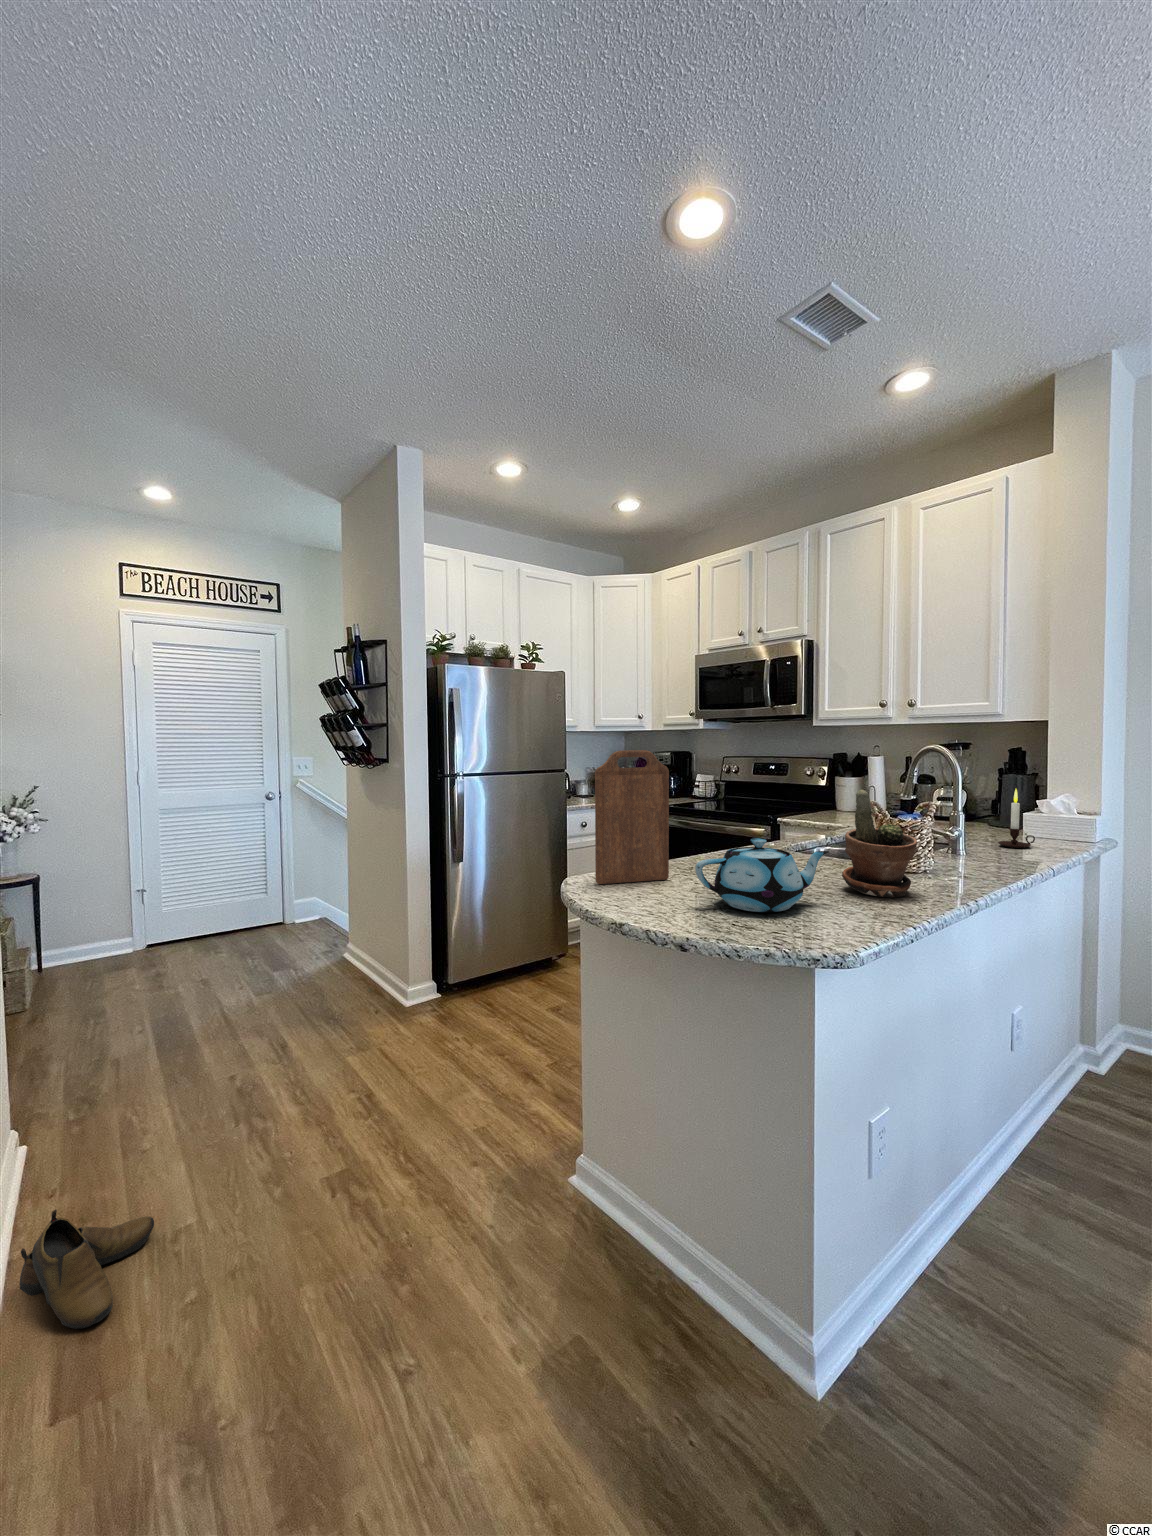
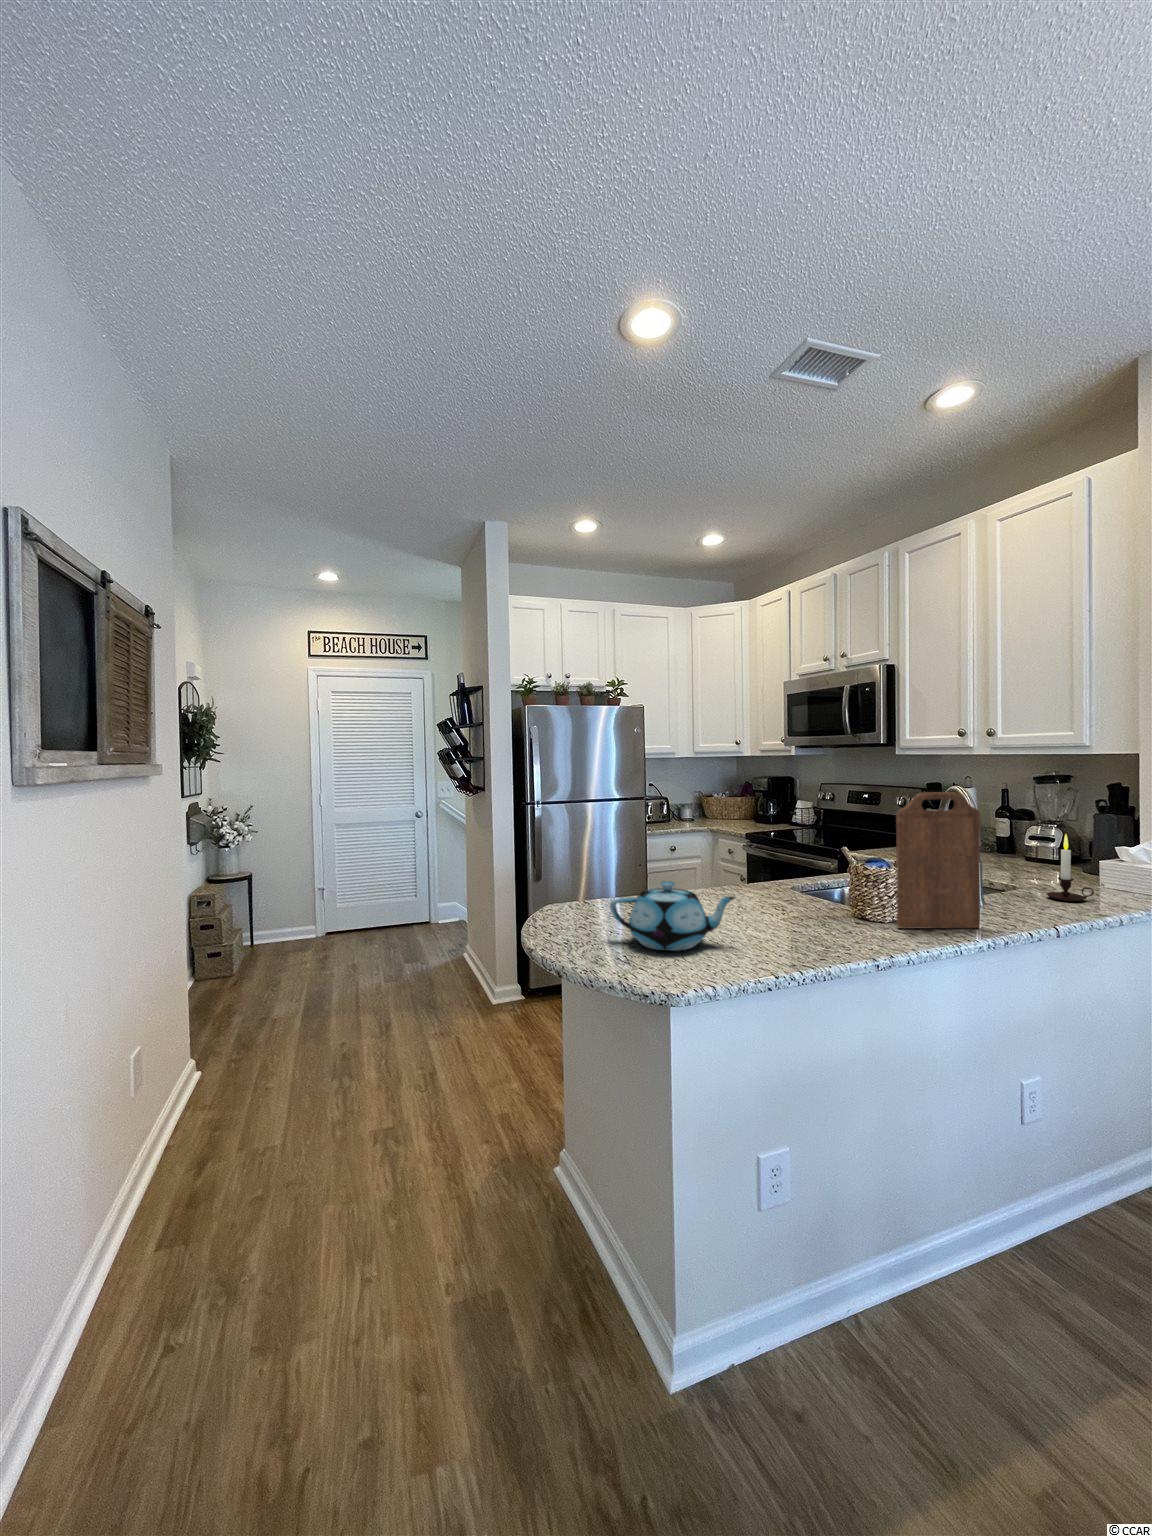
cutting board: present [595,750,669,884] -> present [896,792,980,928]
potted plant: present [842,790,917,897] -> none [774,838,842,947]
shoe: present [20,1210,154,1329] -> none [162,1116,251,1203]

